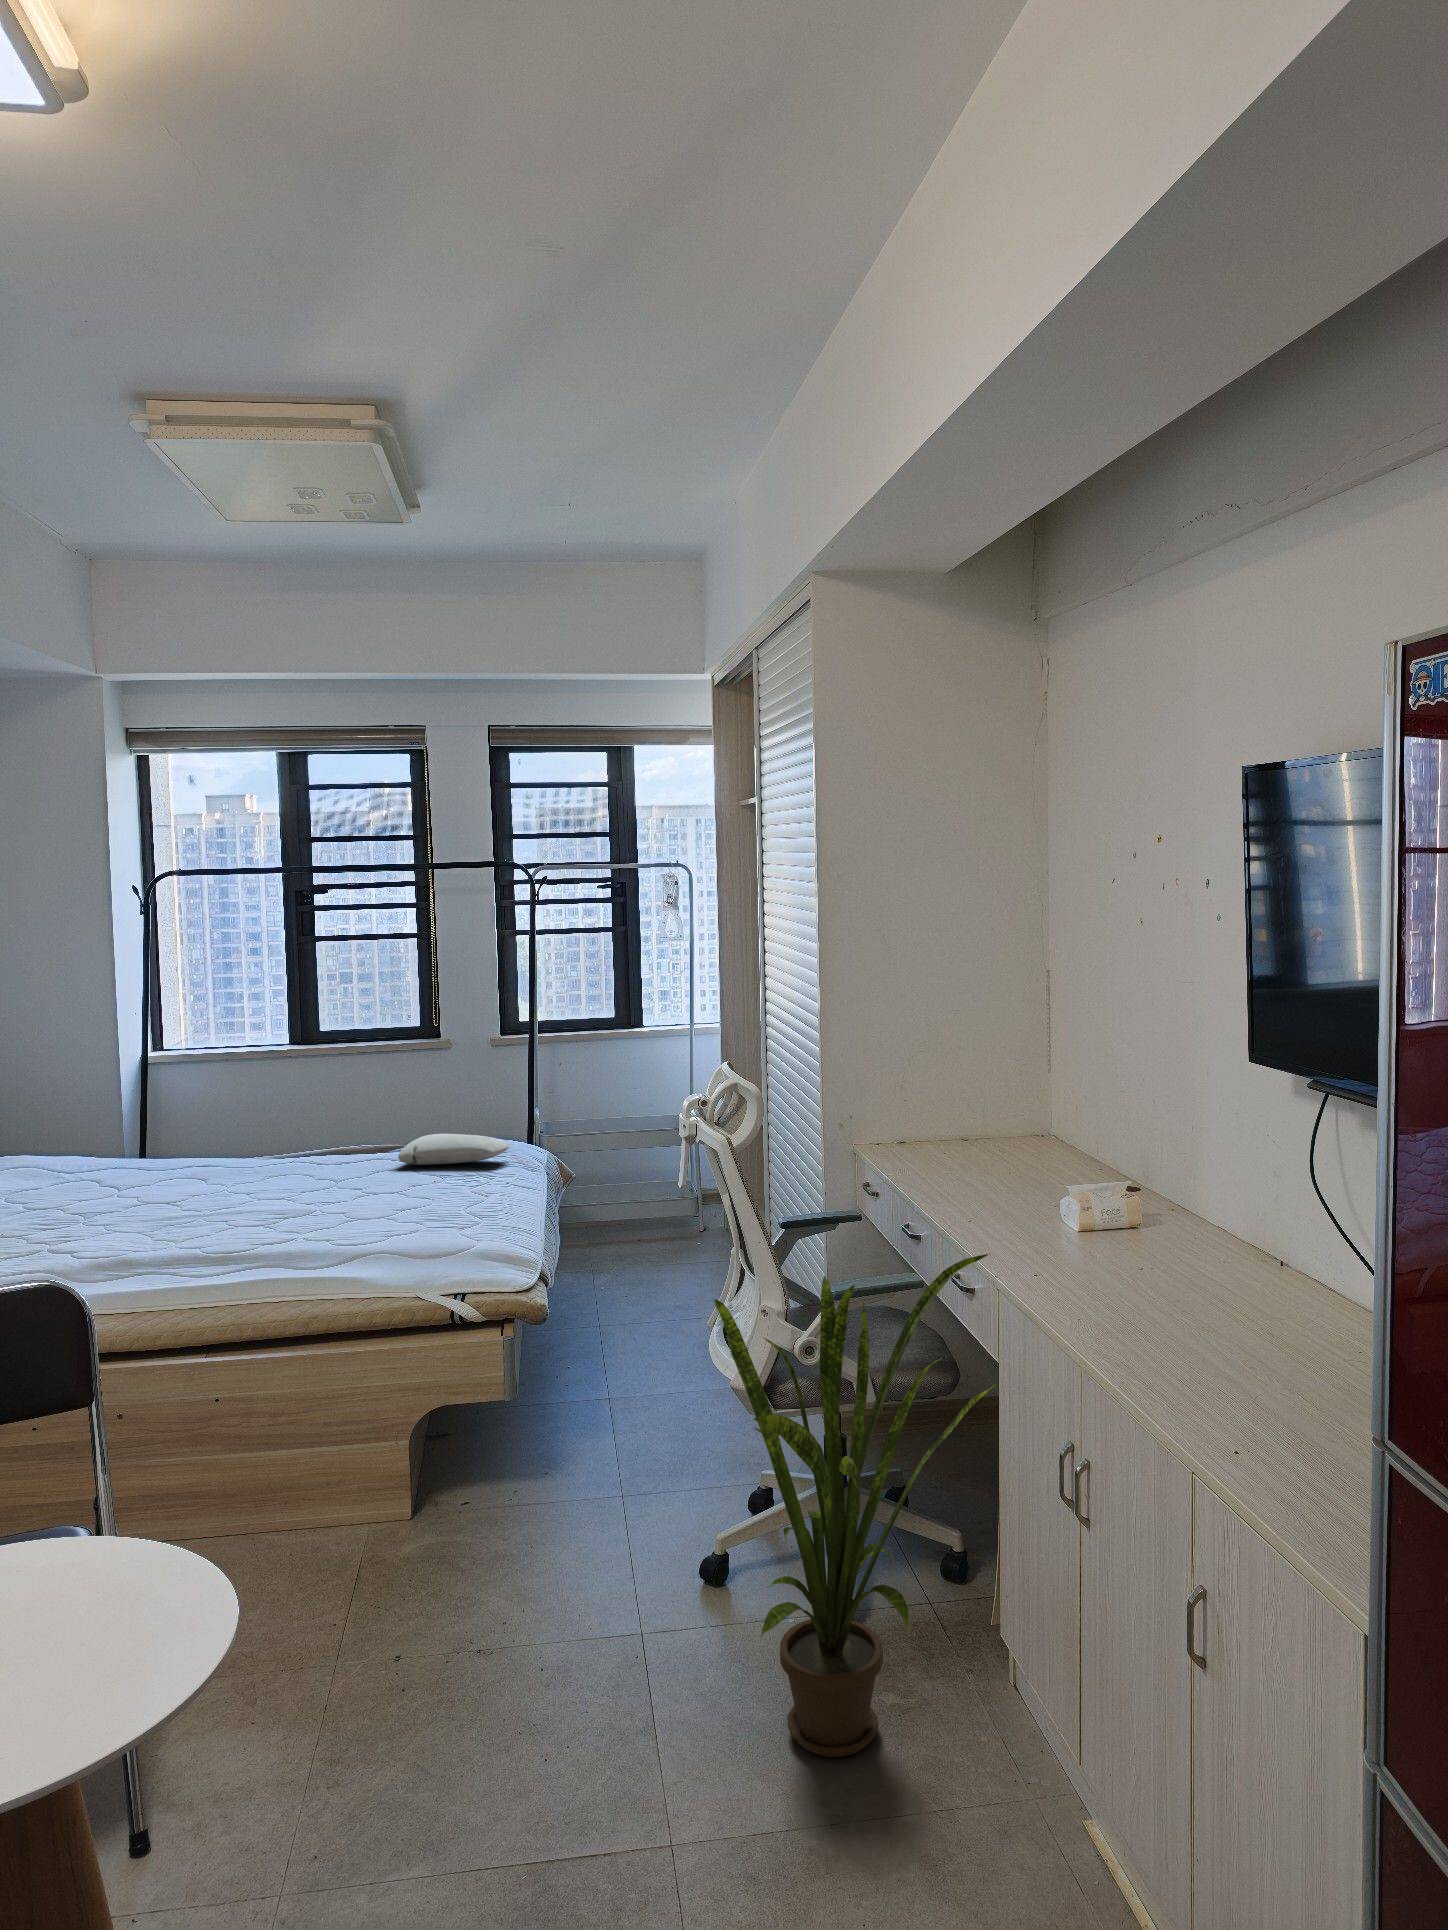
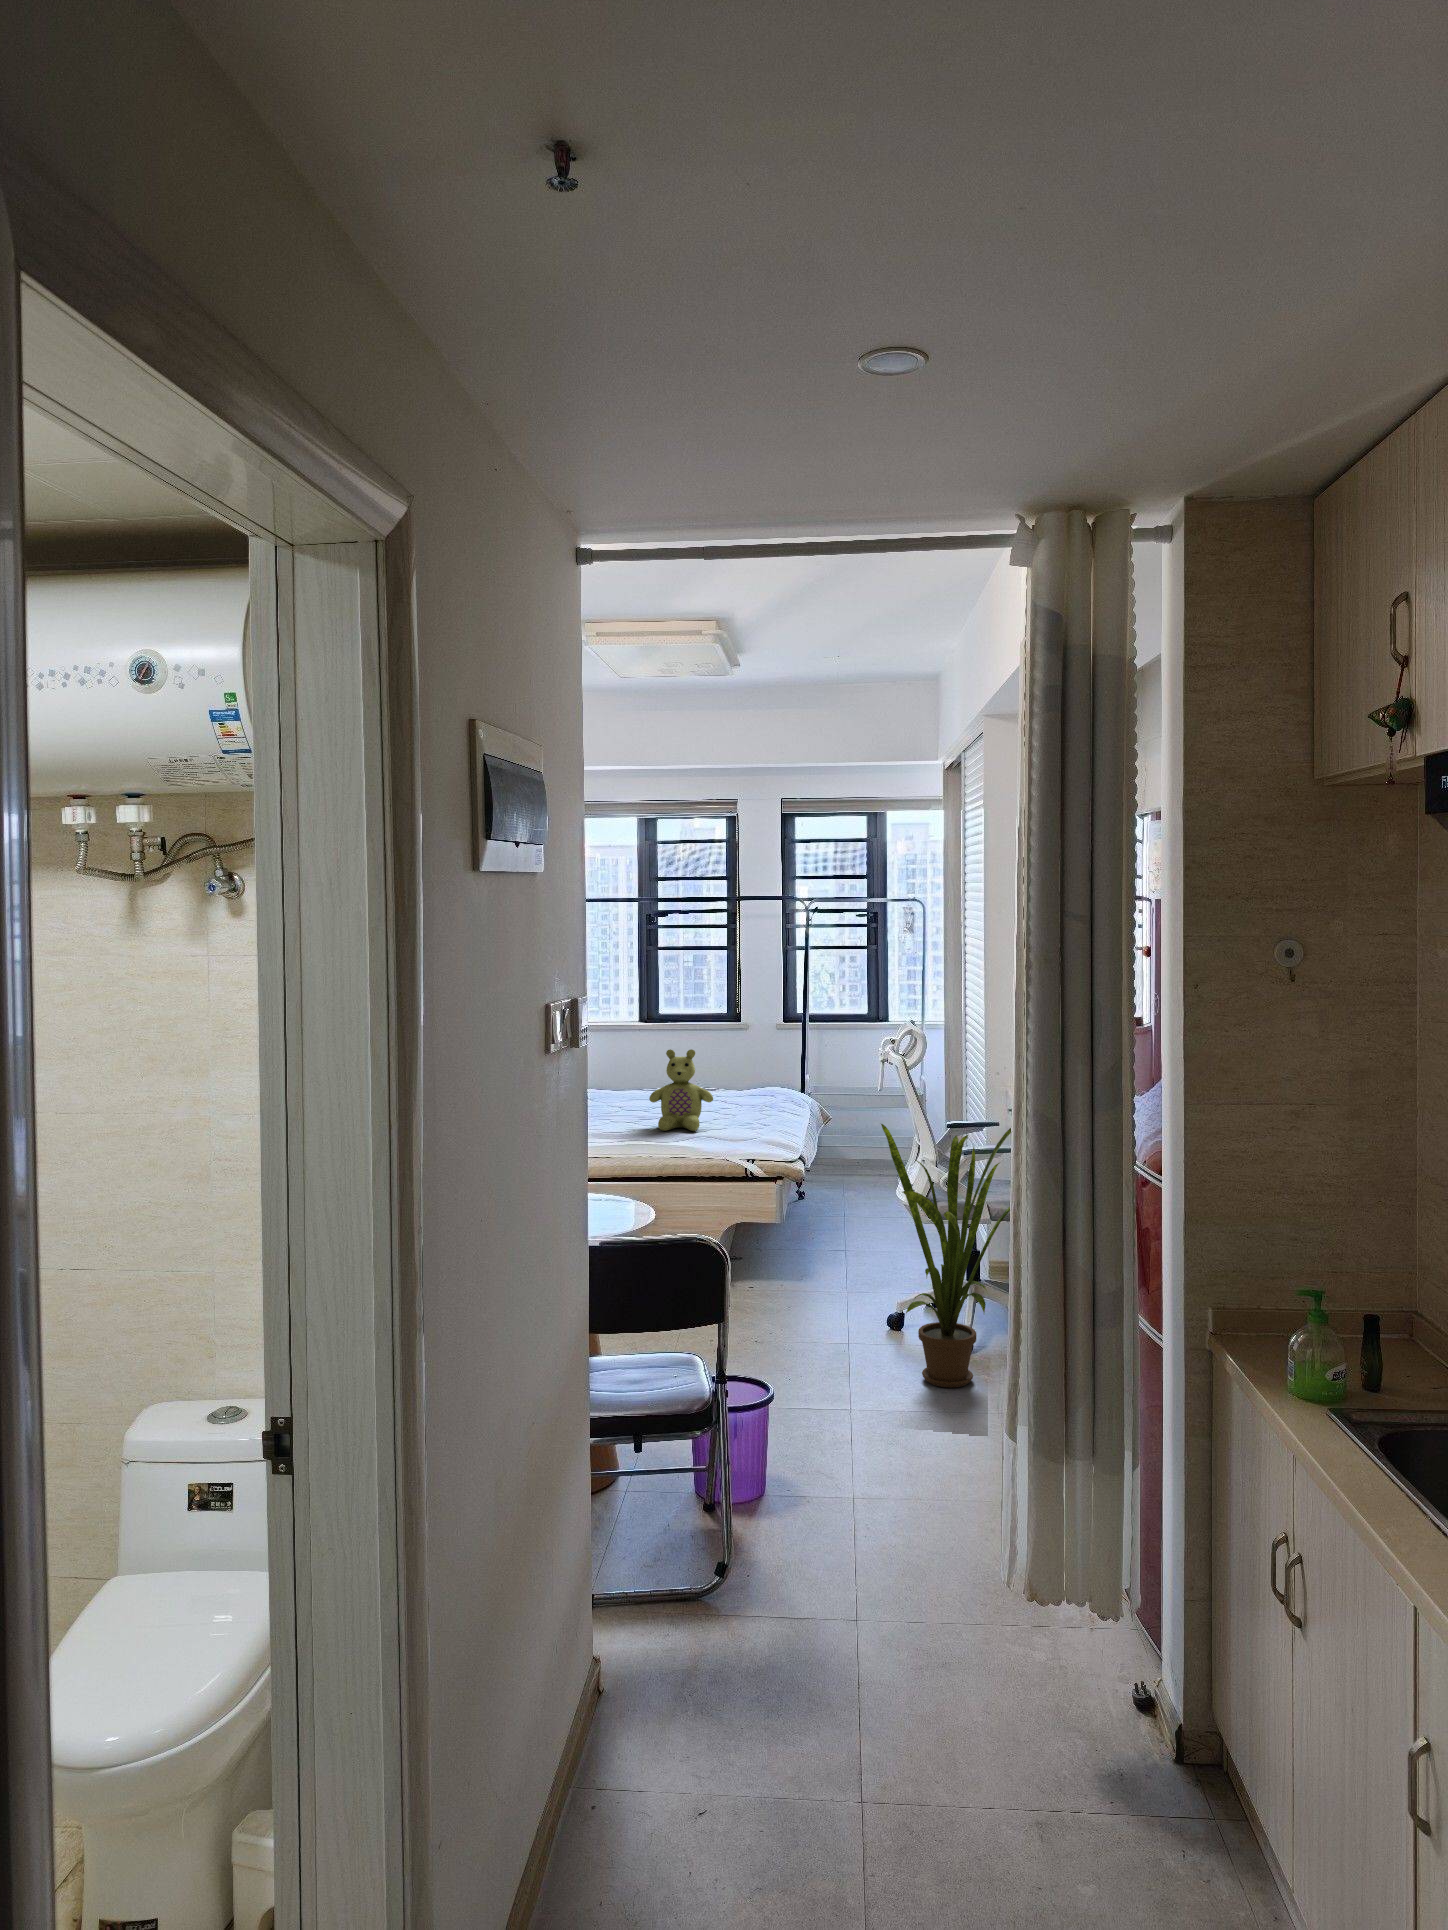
stuffed bear: none [291,1109,397,1246] -> present [649,1049,713,1131]
pillow: present [398,1134,510,1165] -> none [712,1082,786,1100]

